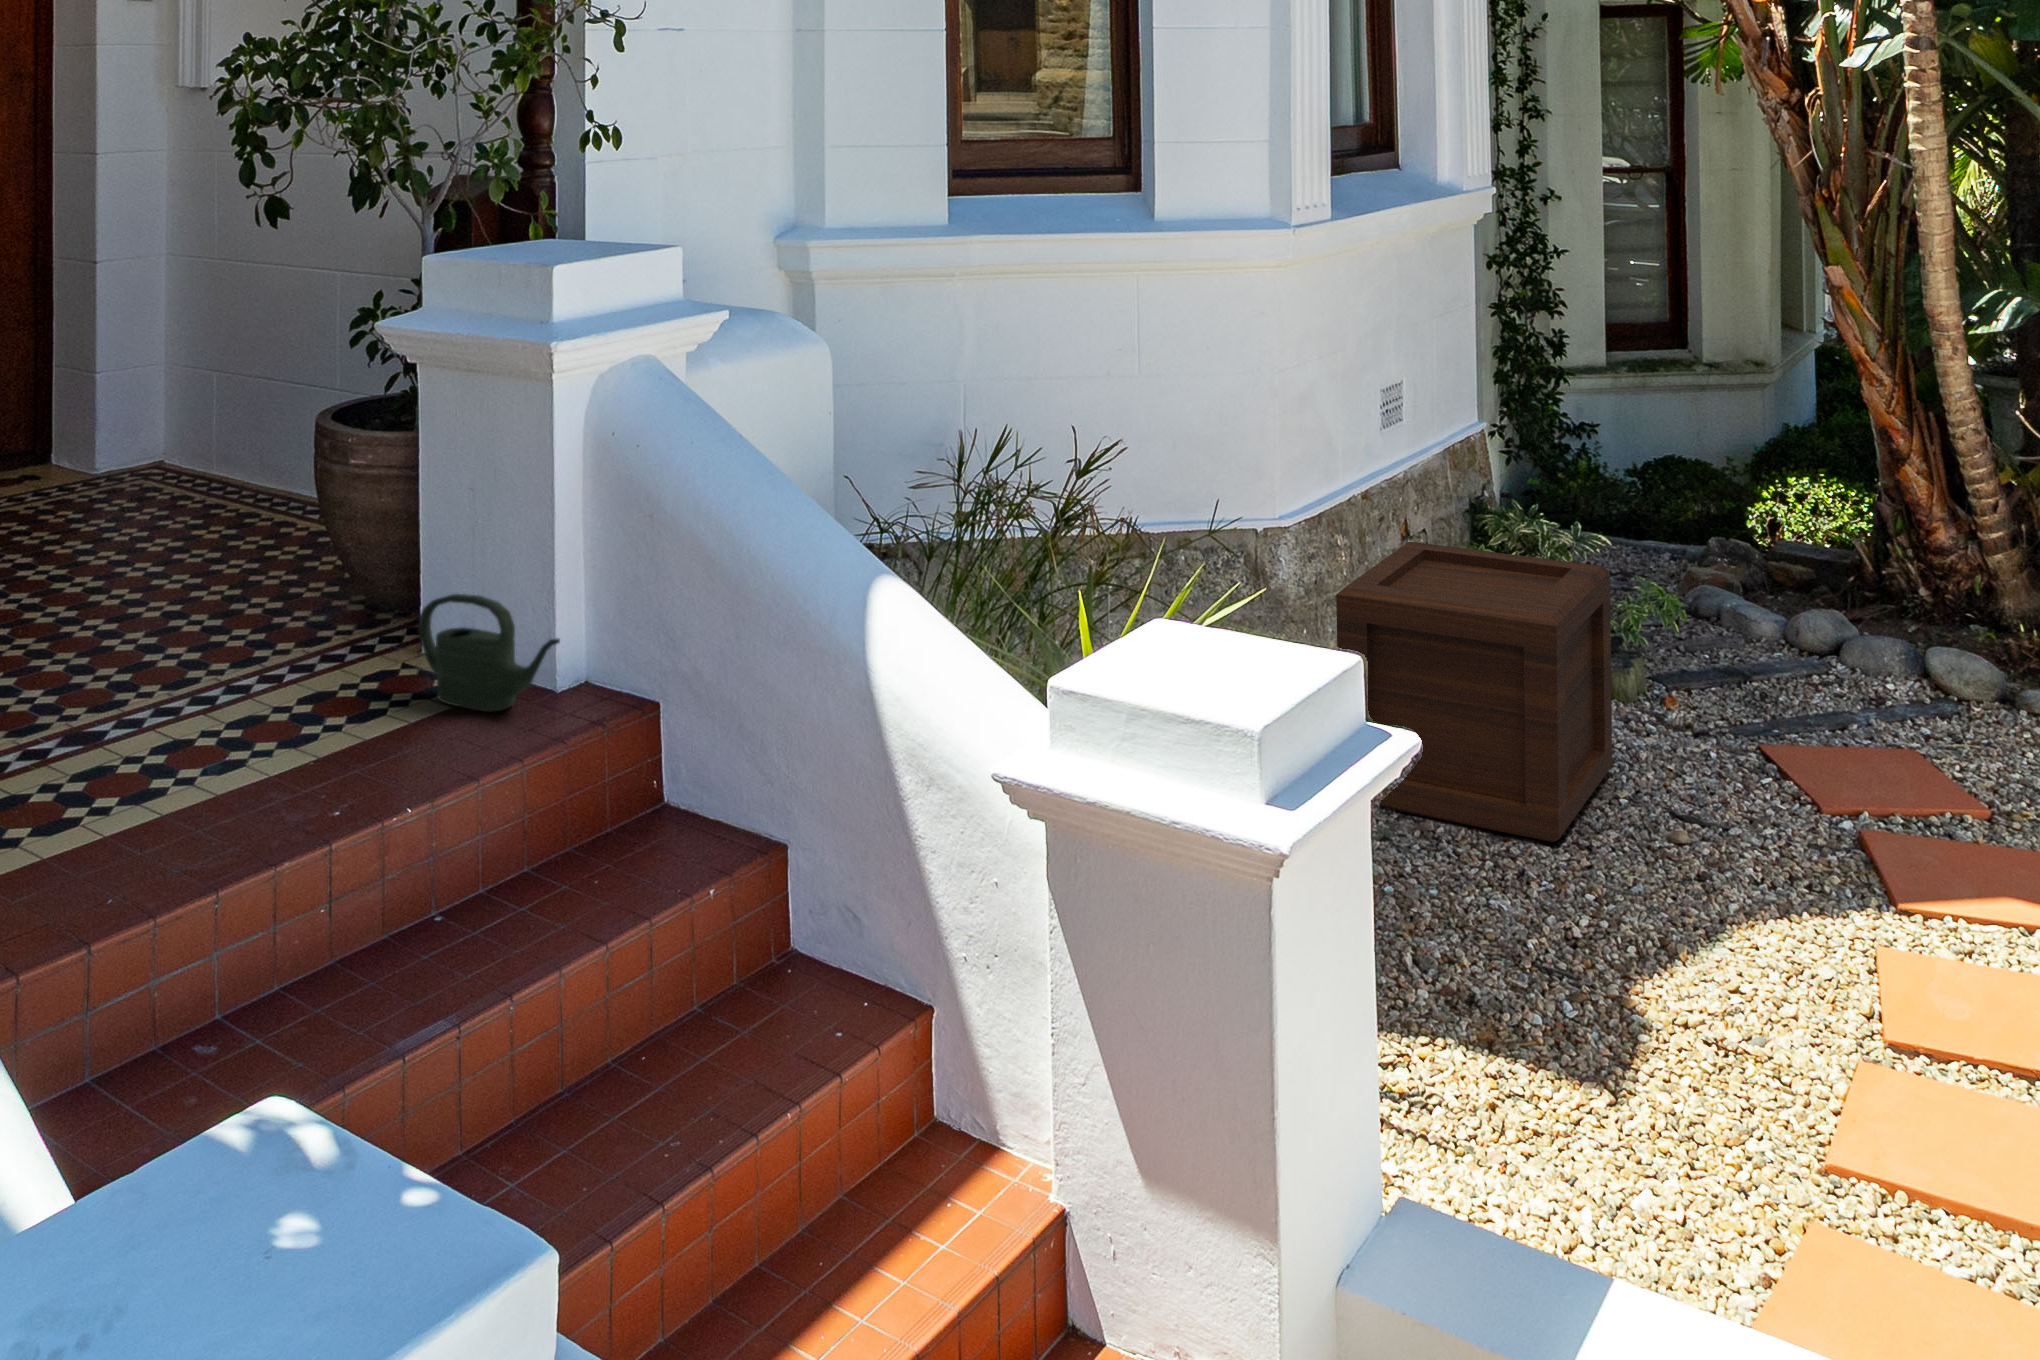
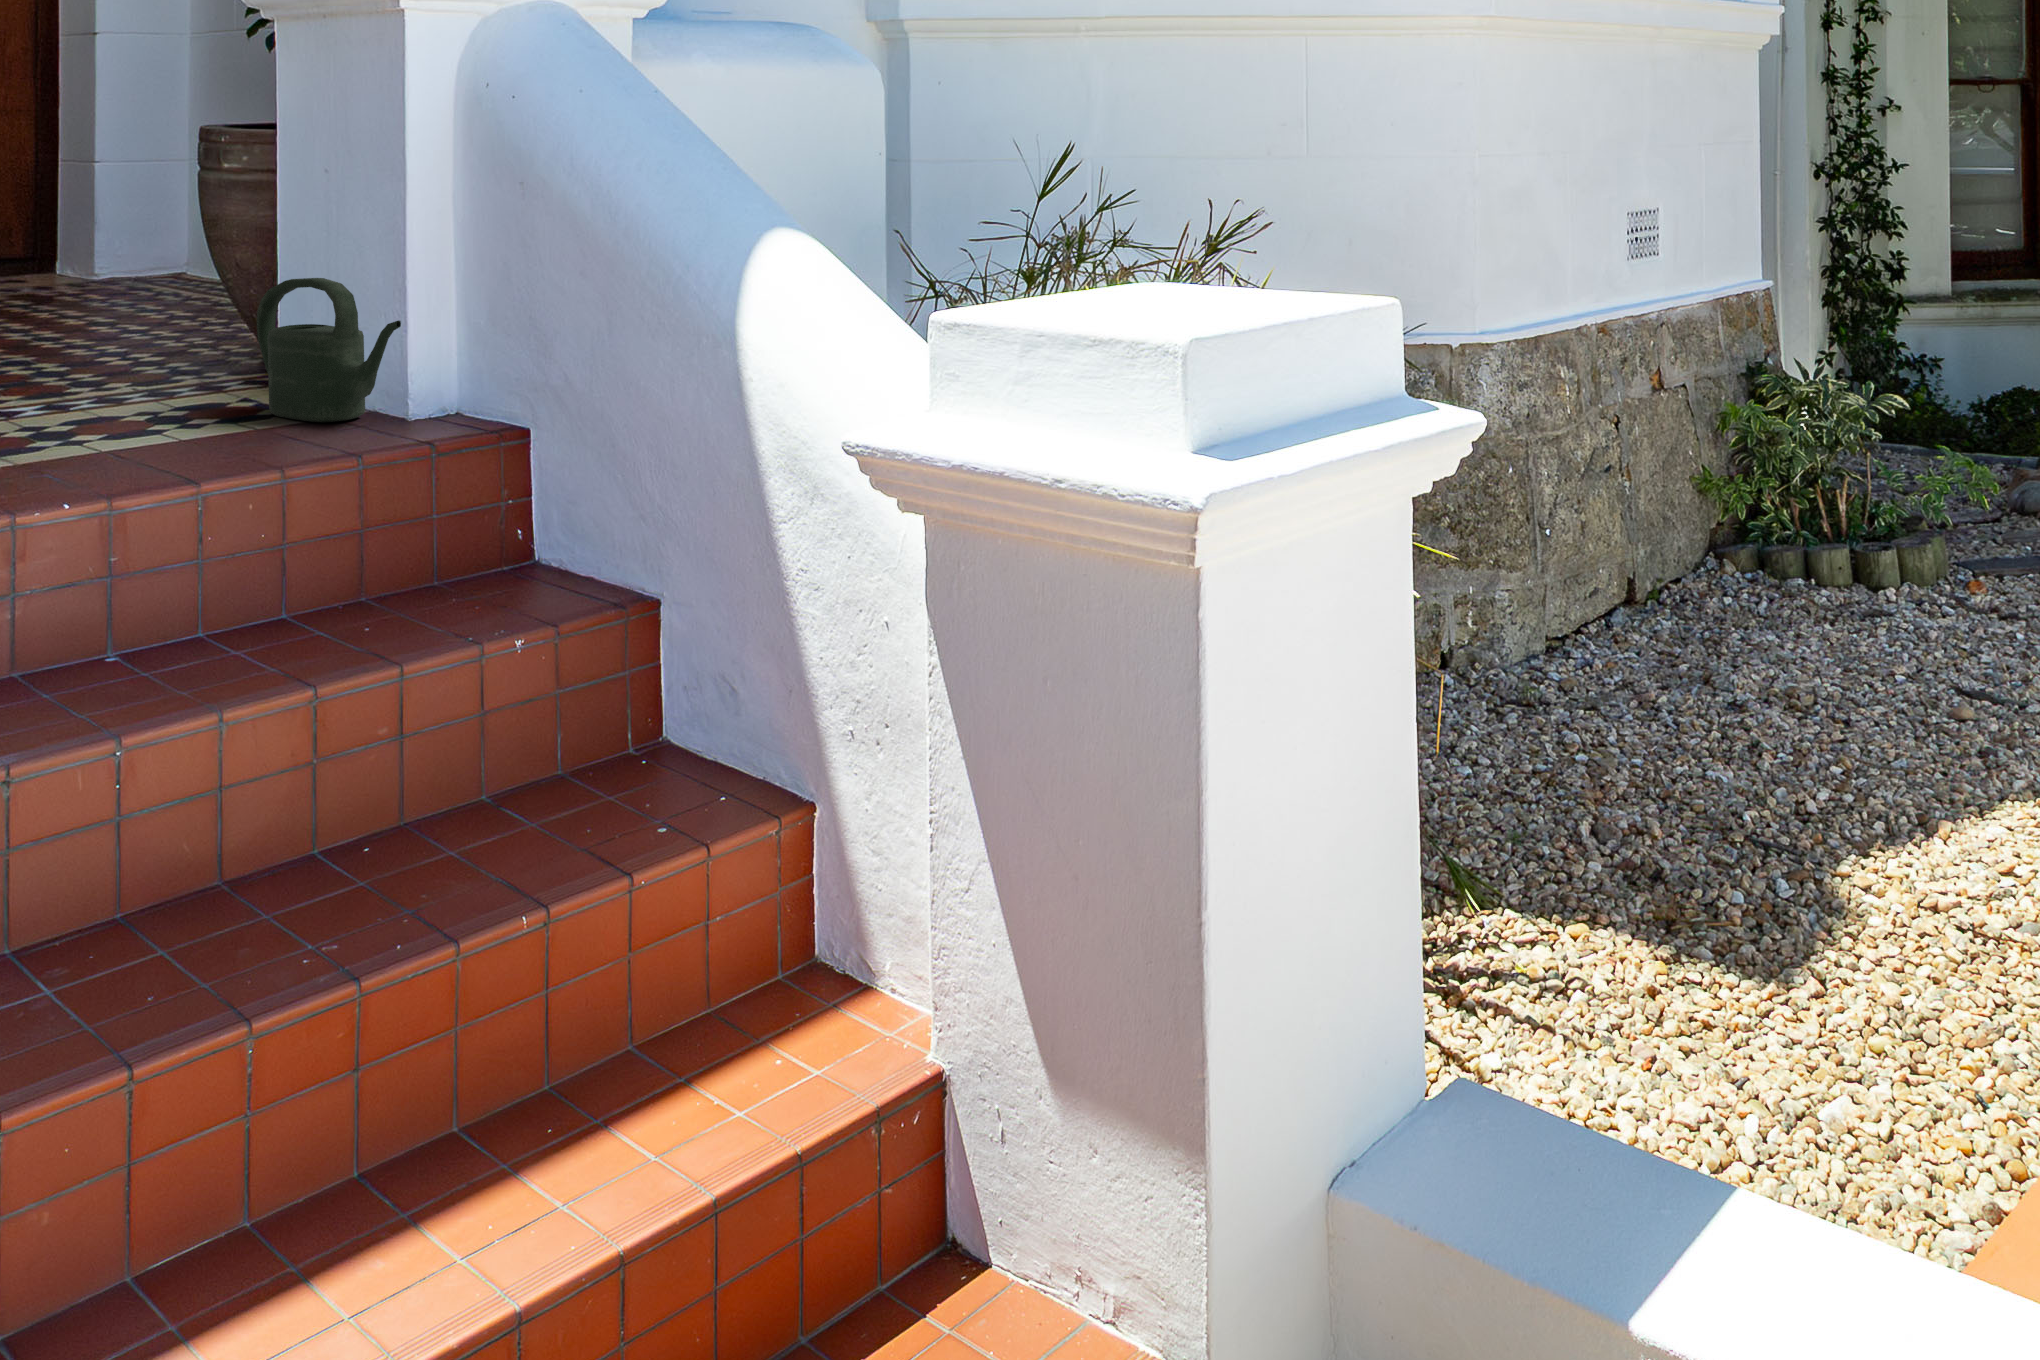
wooden crate: present [1336,542,1612,842] -> none [1551,379,1894,712]

